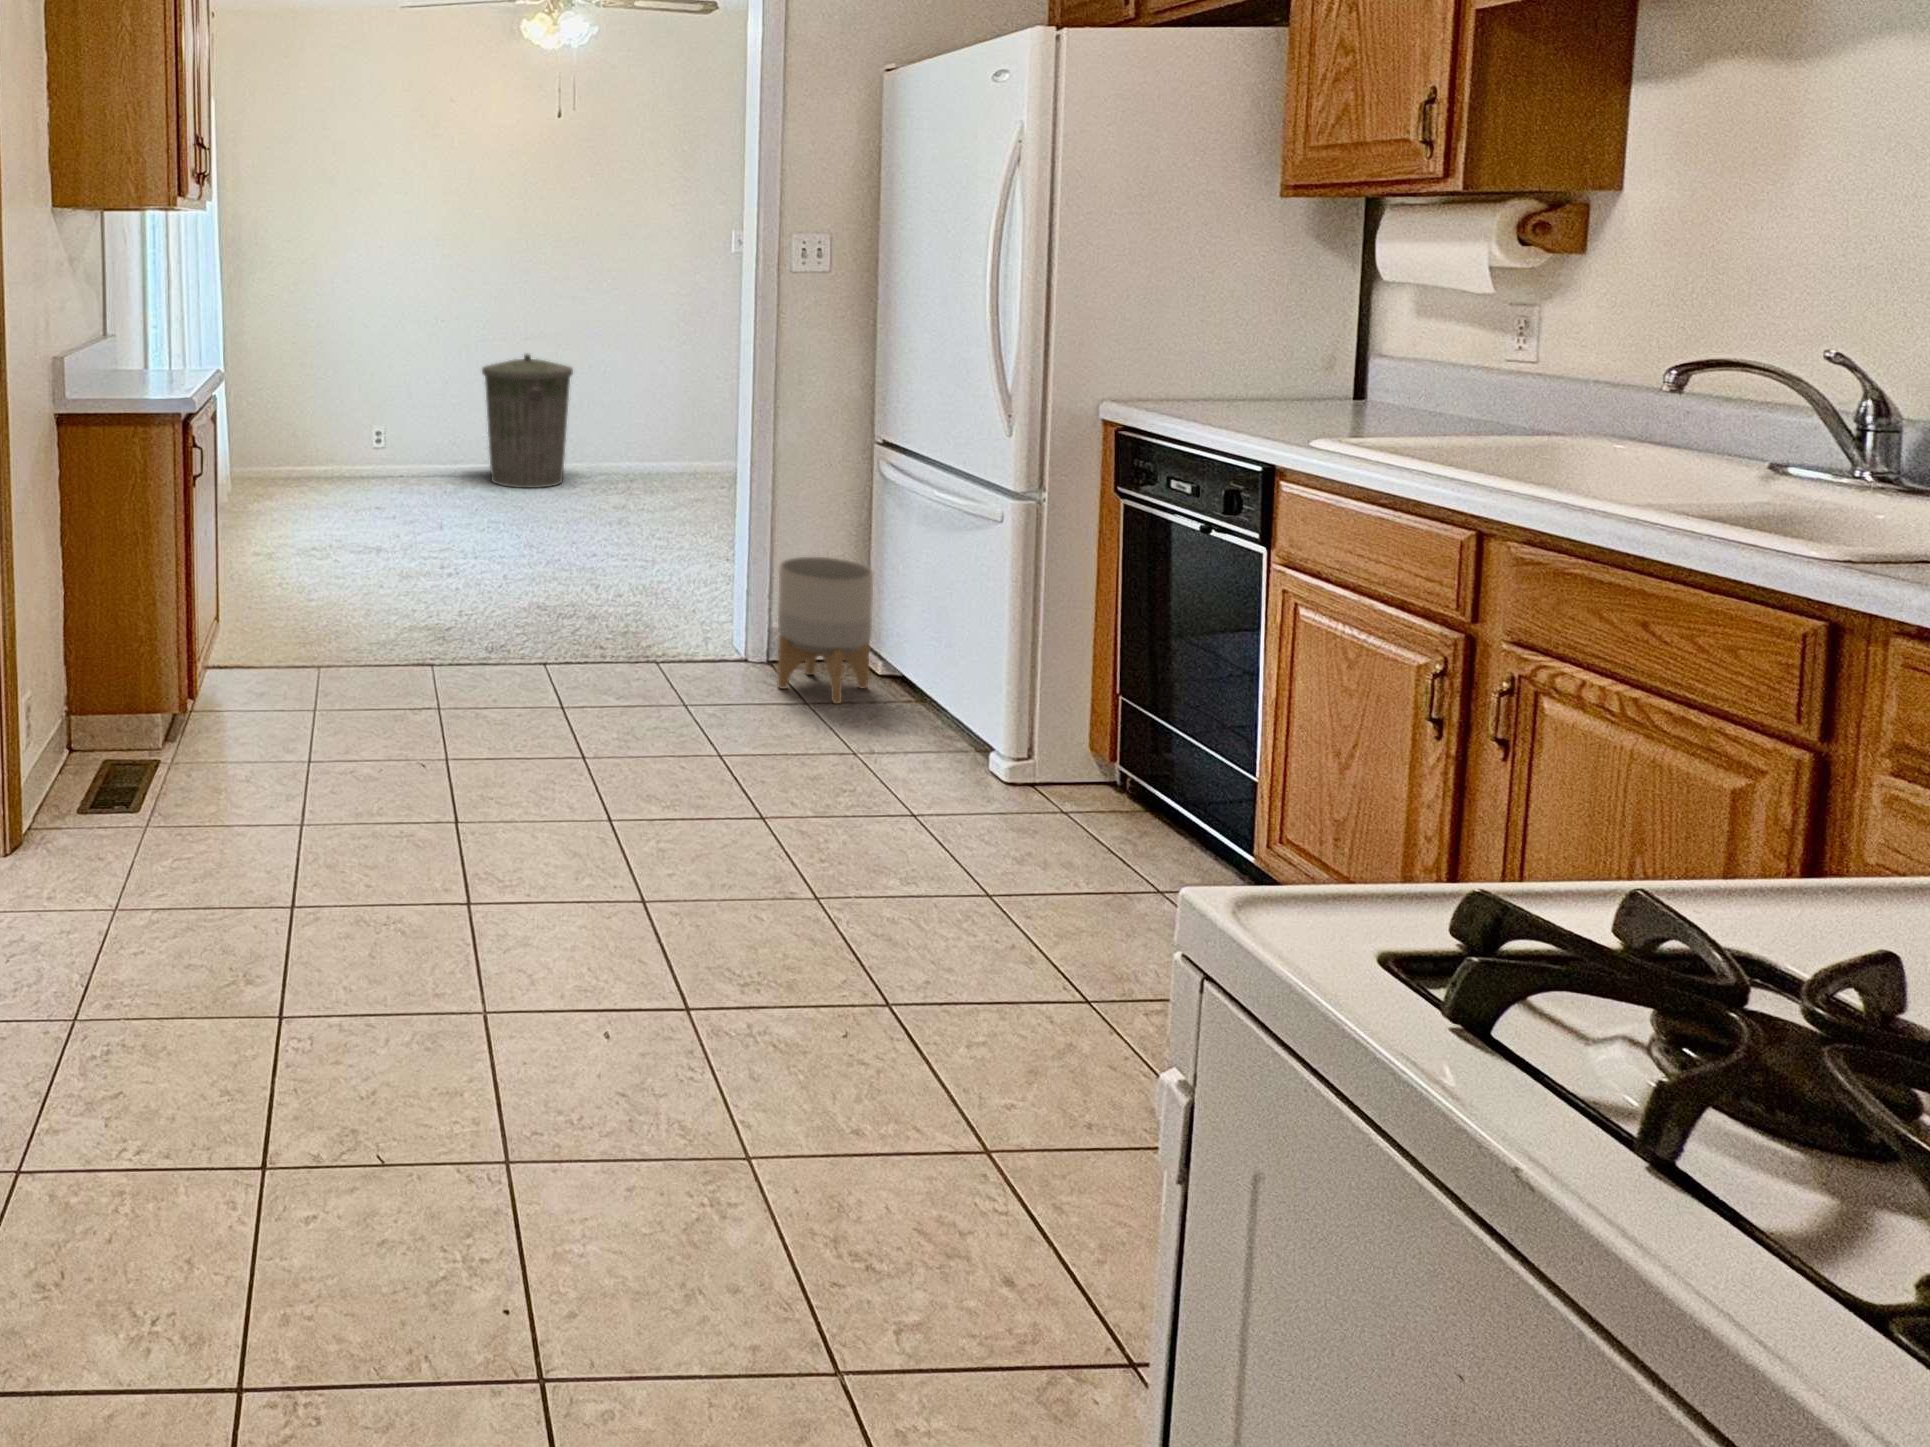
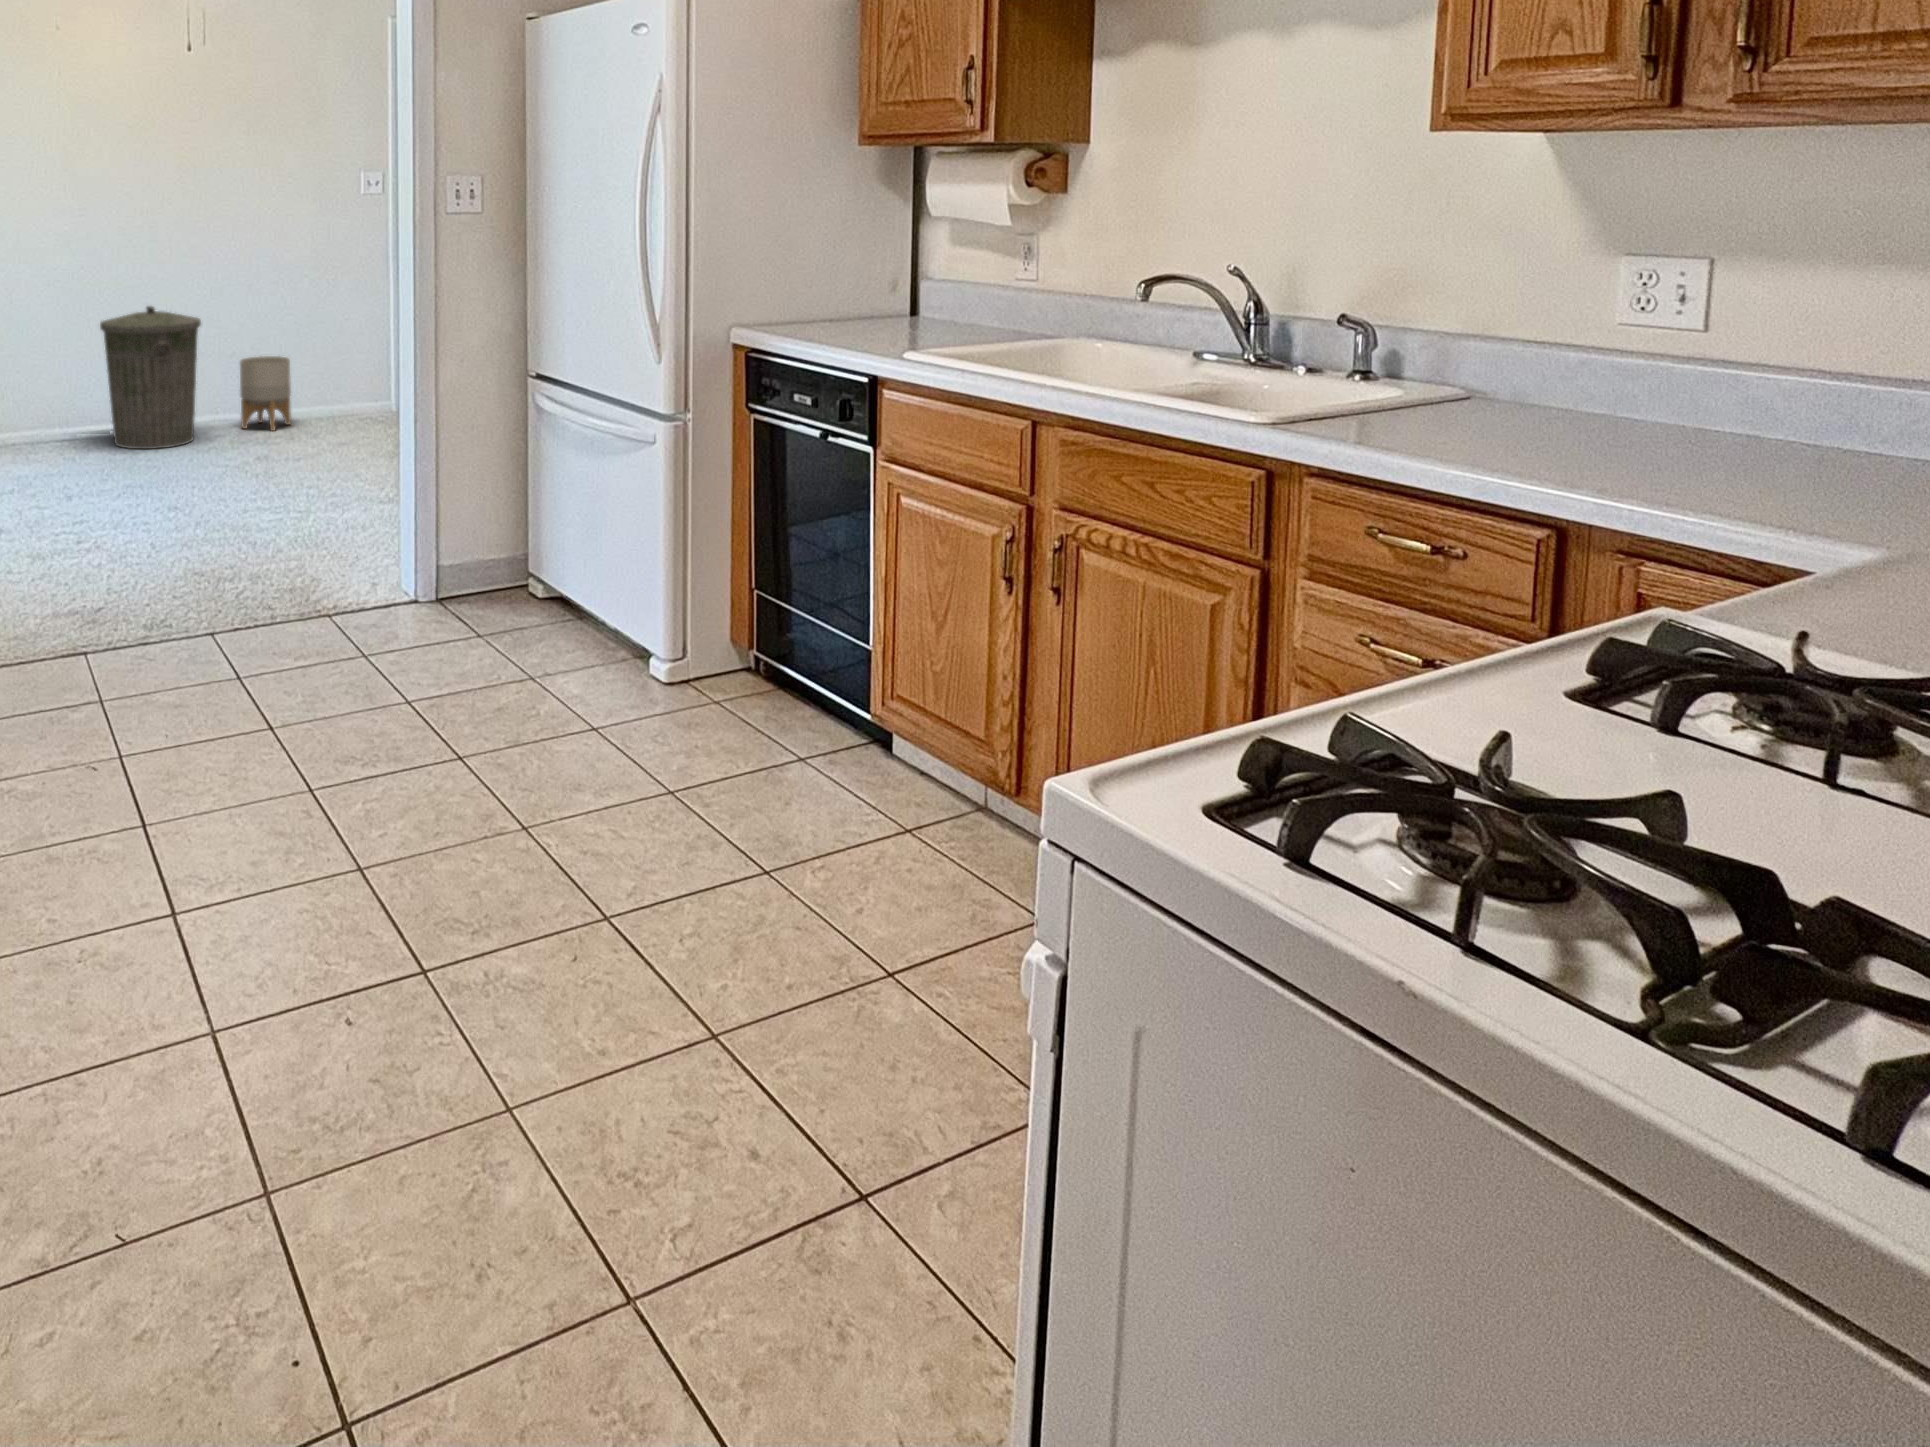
planter: present [777,557,874,704] -> present [240,356,291,431]

